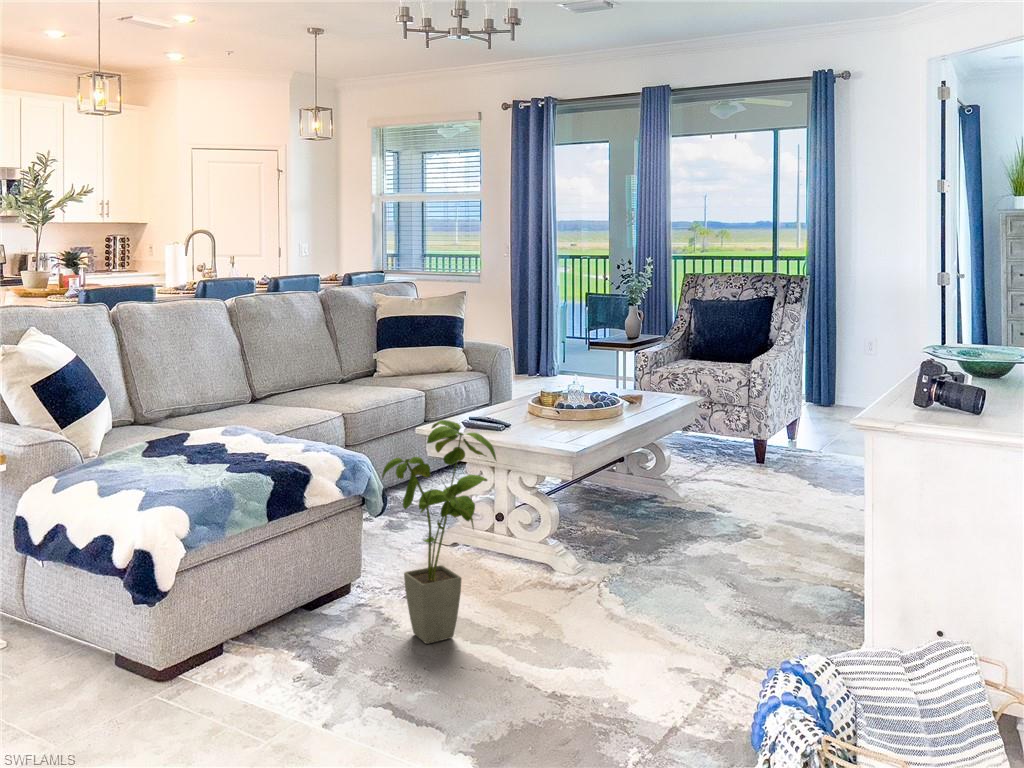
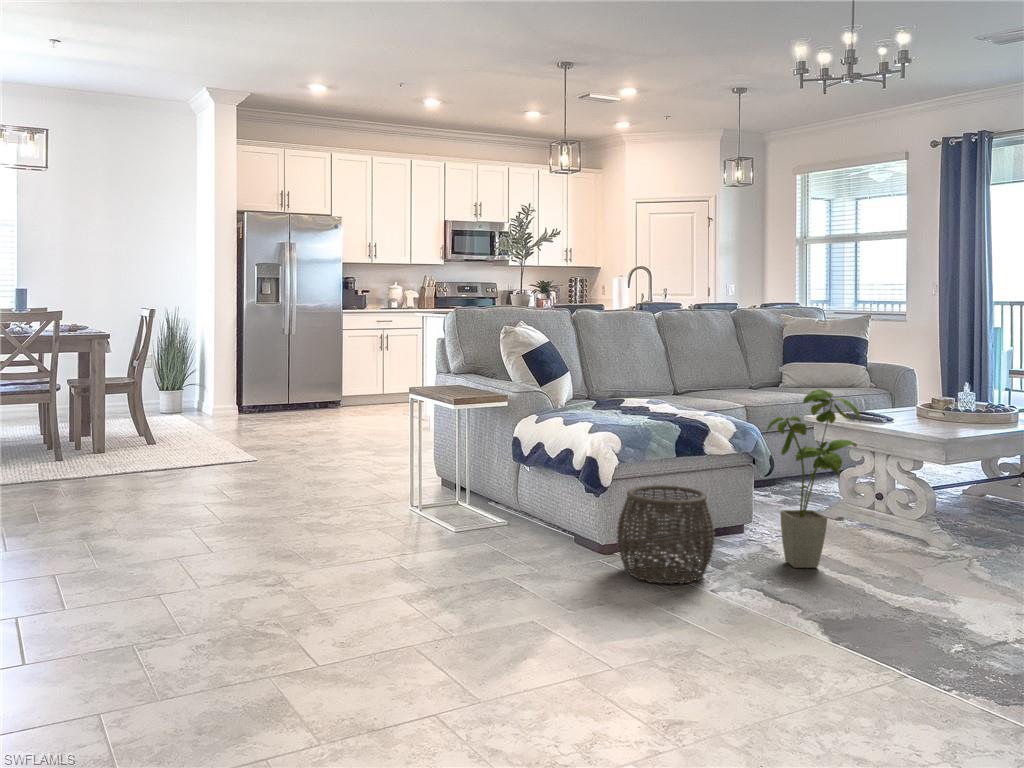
woven basket: none [189,567,329,717] -> present [617,485,715,584]

